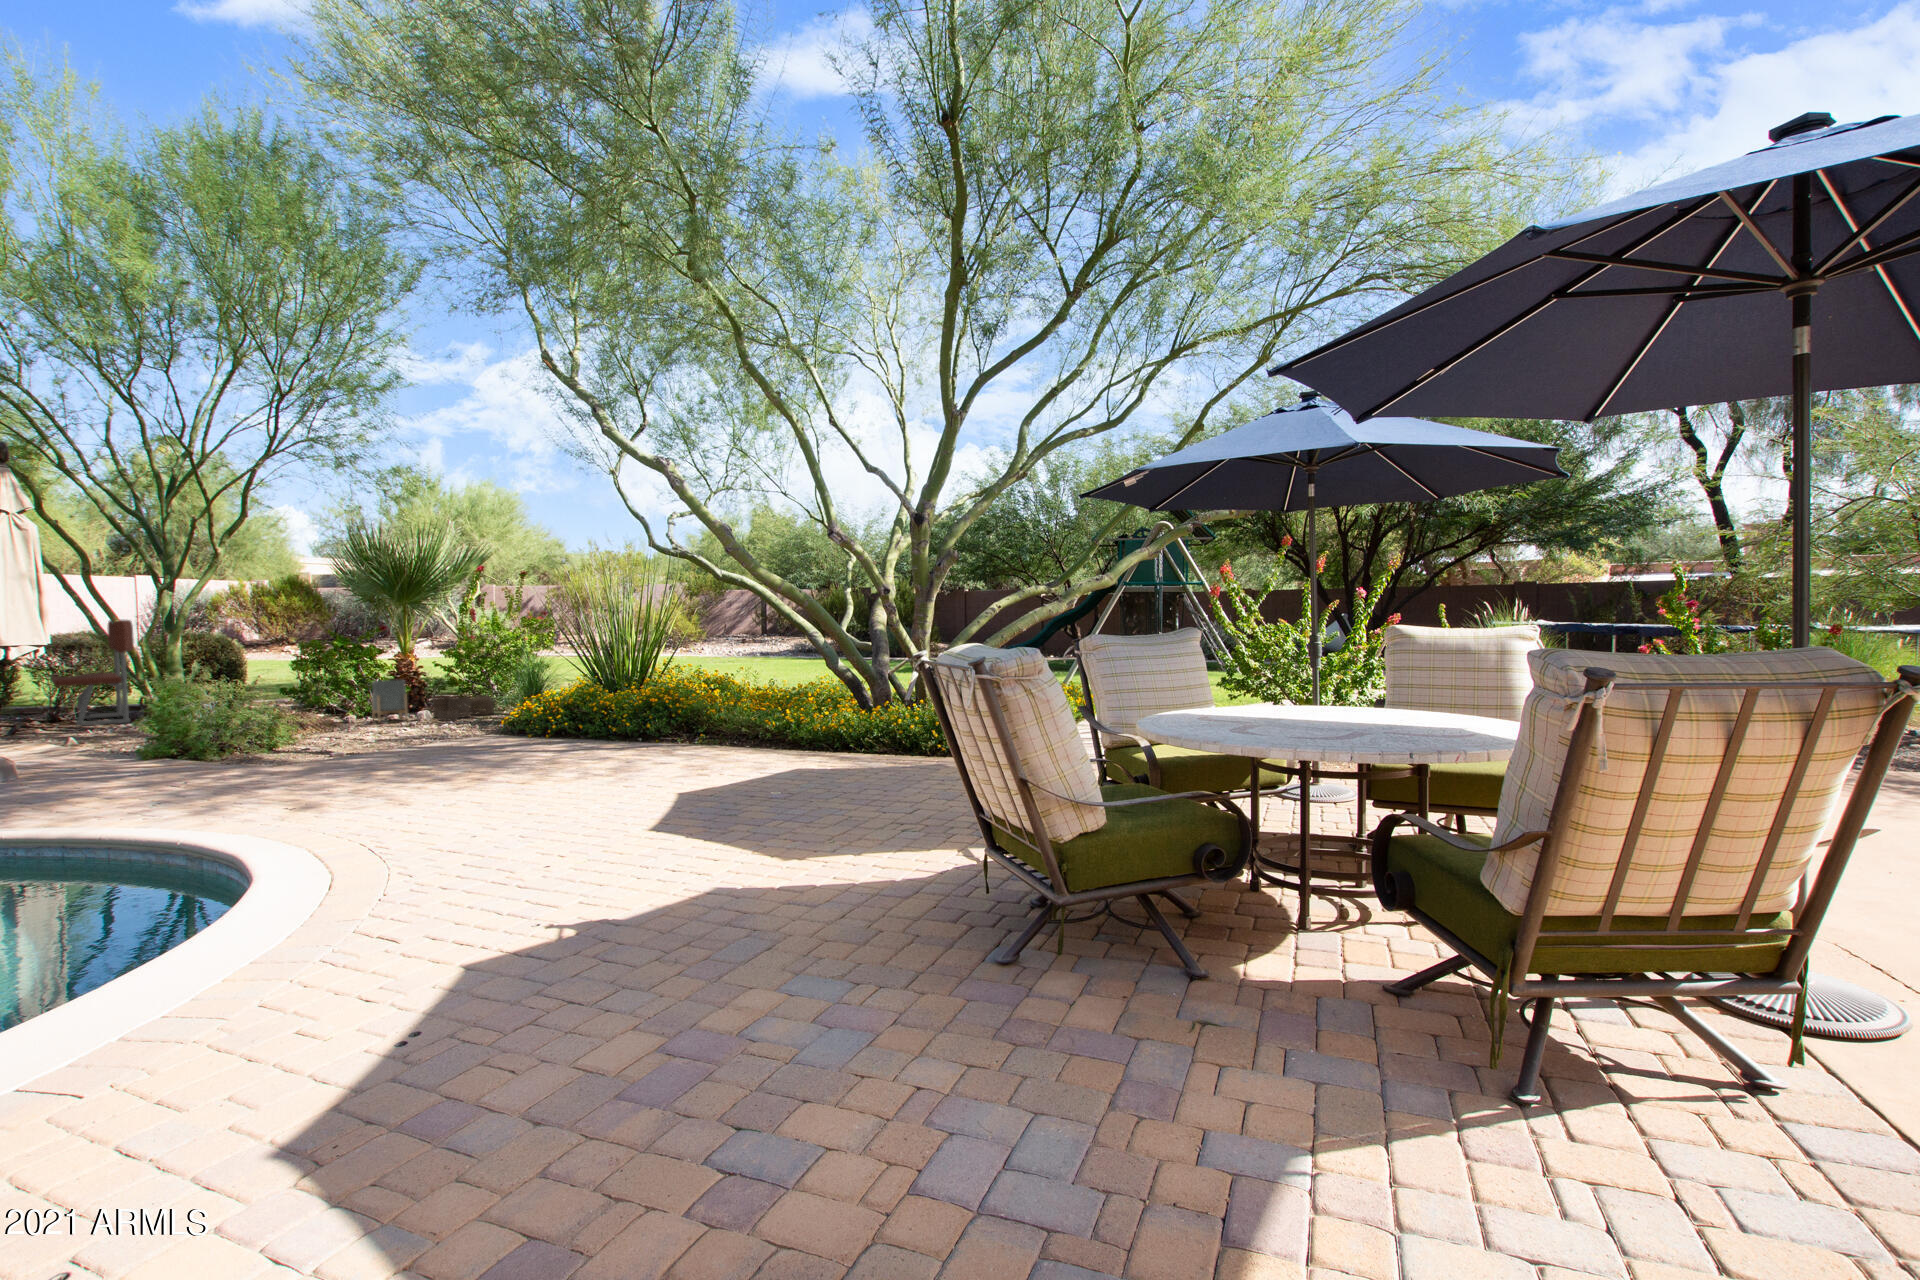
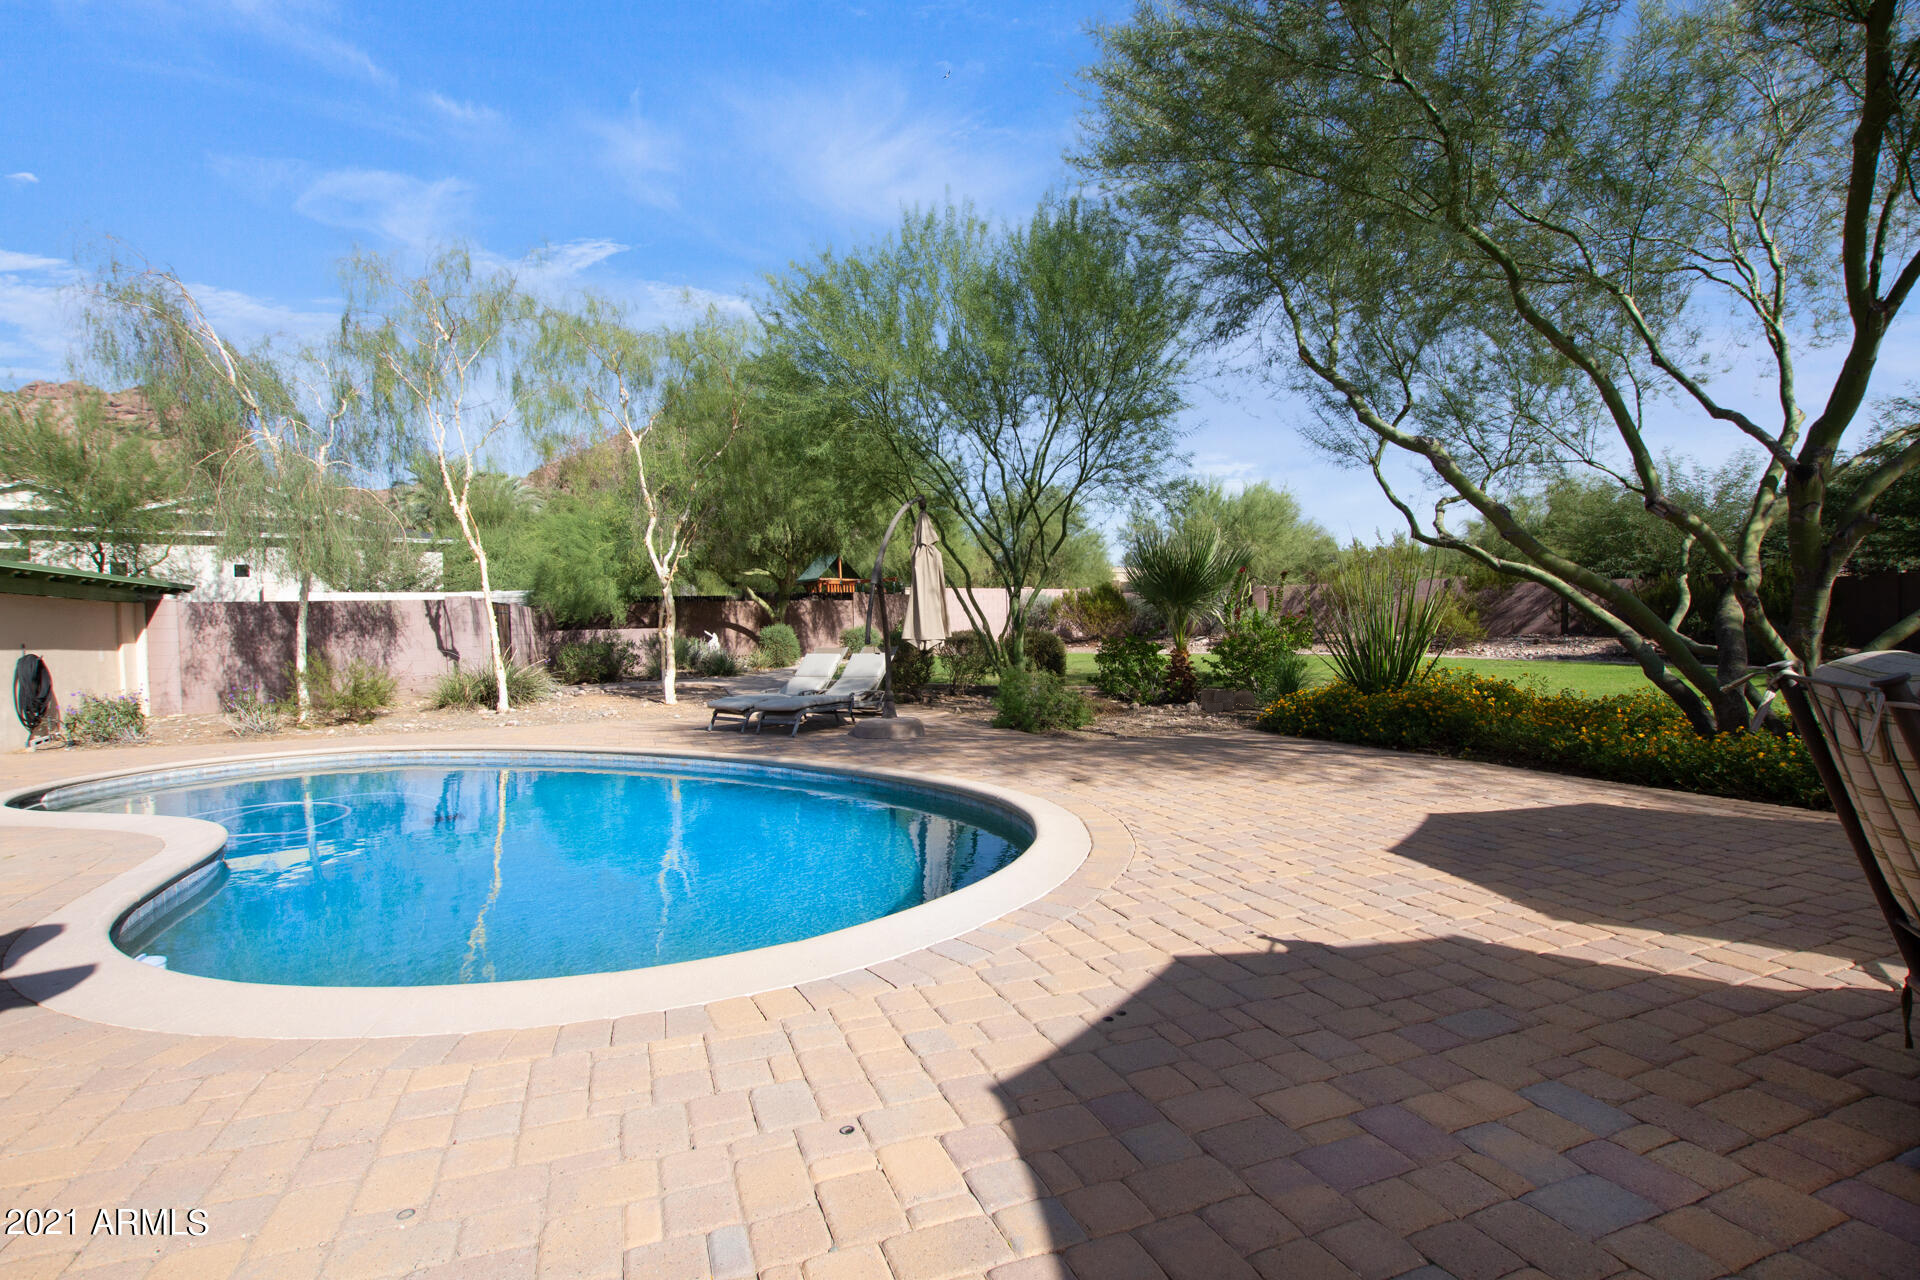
bench: present [52,619,134,726] -> none [951,620,996,699]
planter: present [372,680,408,722] -> none [1153,673,1181,710]

